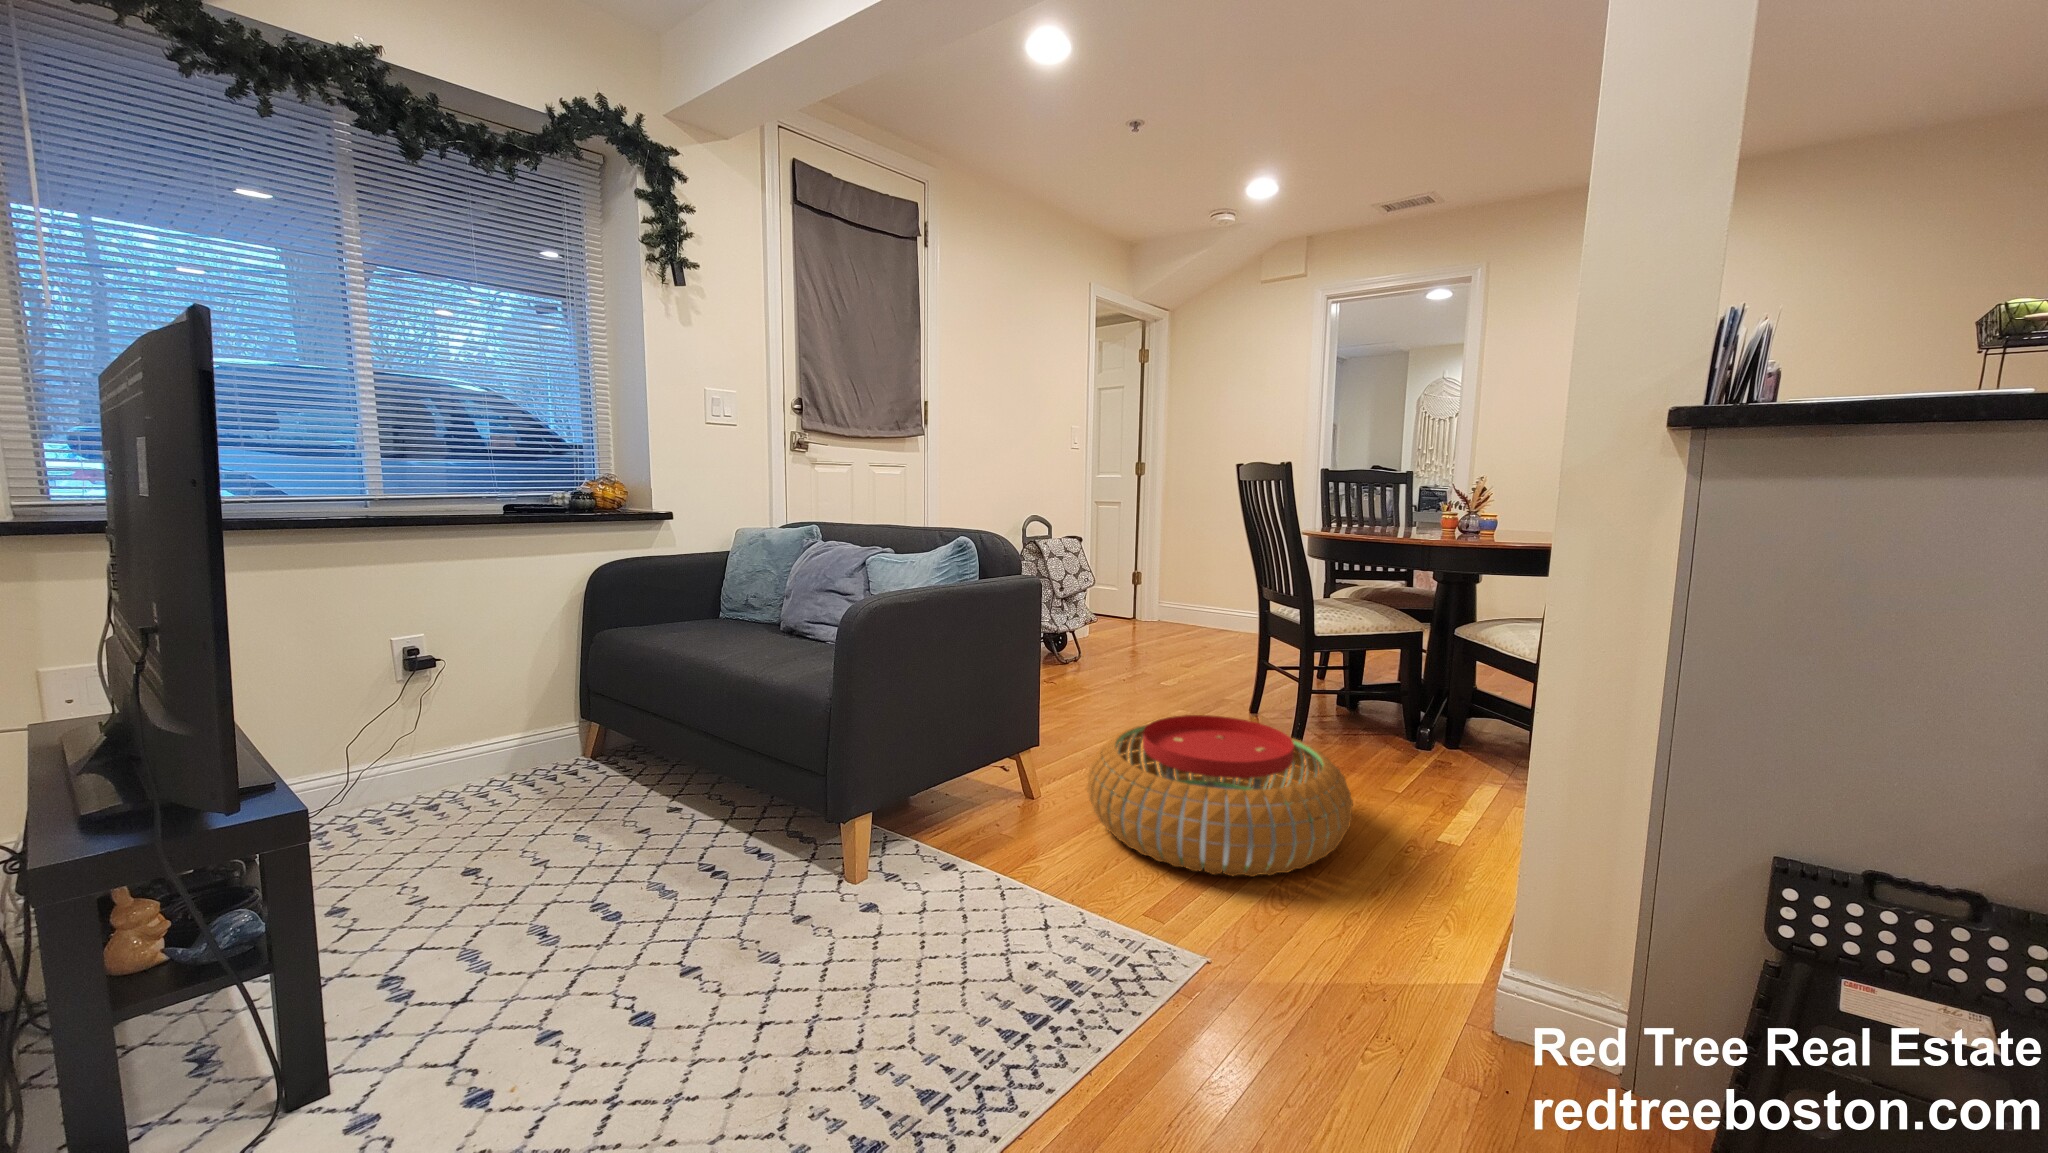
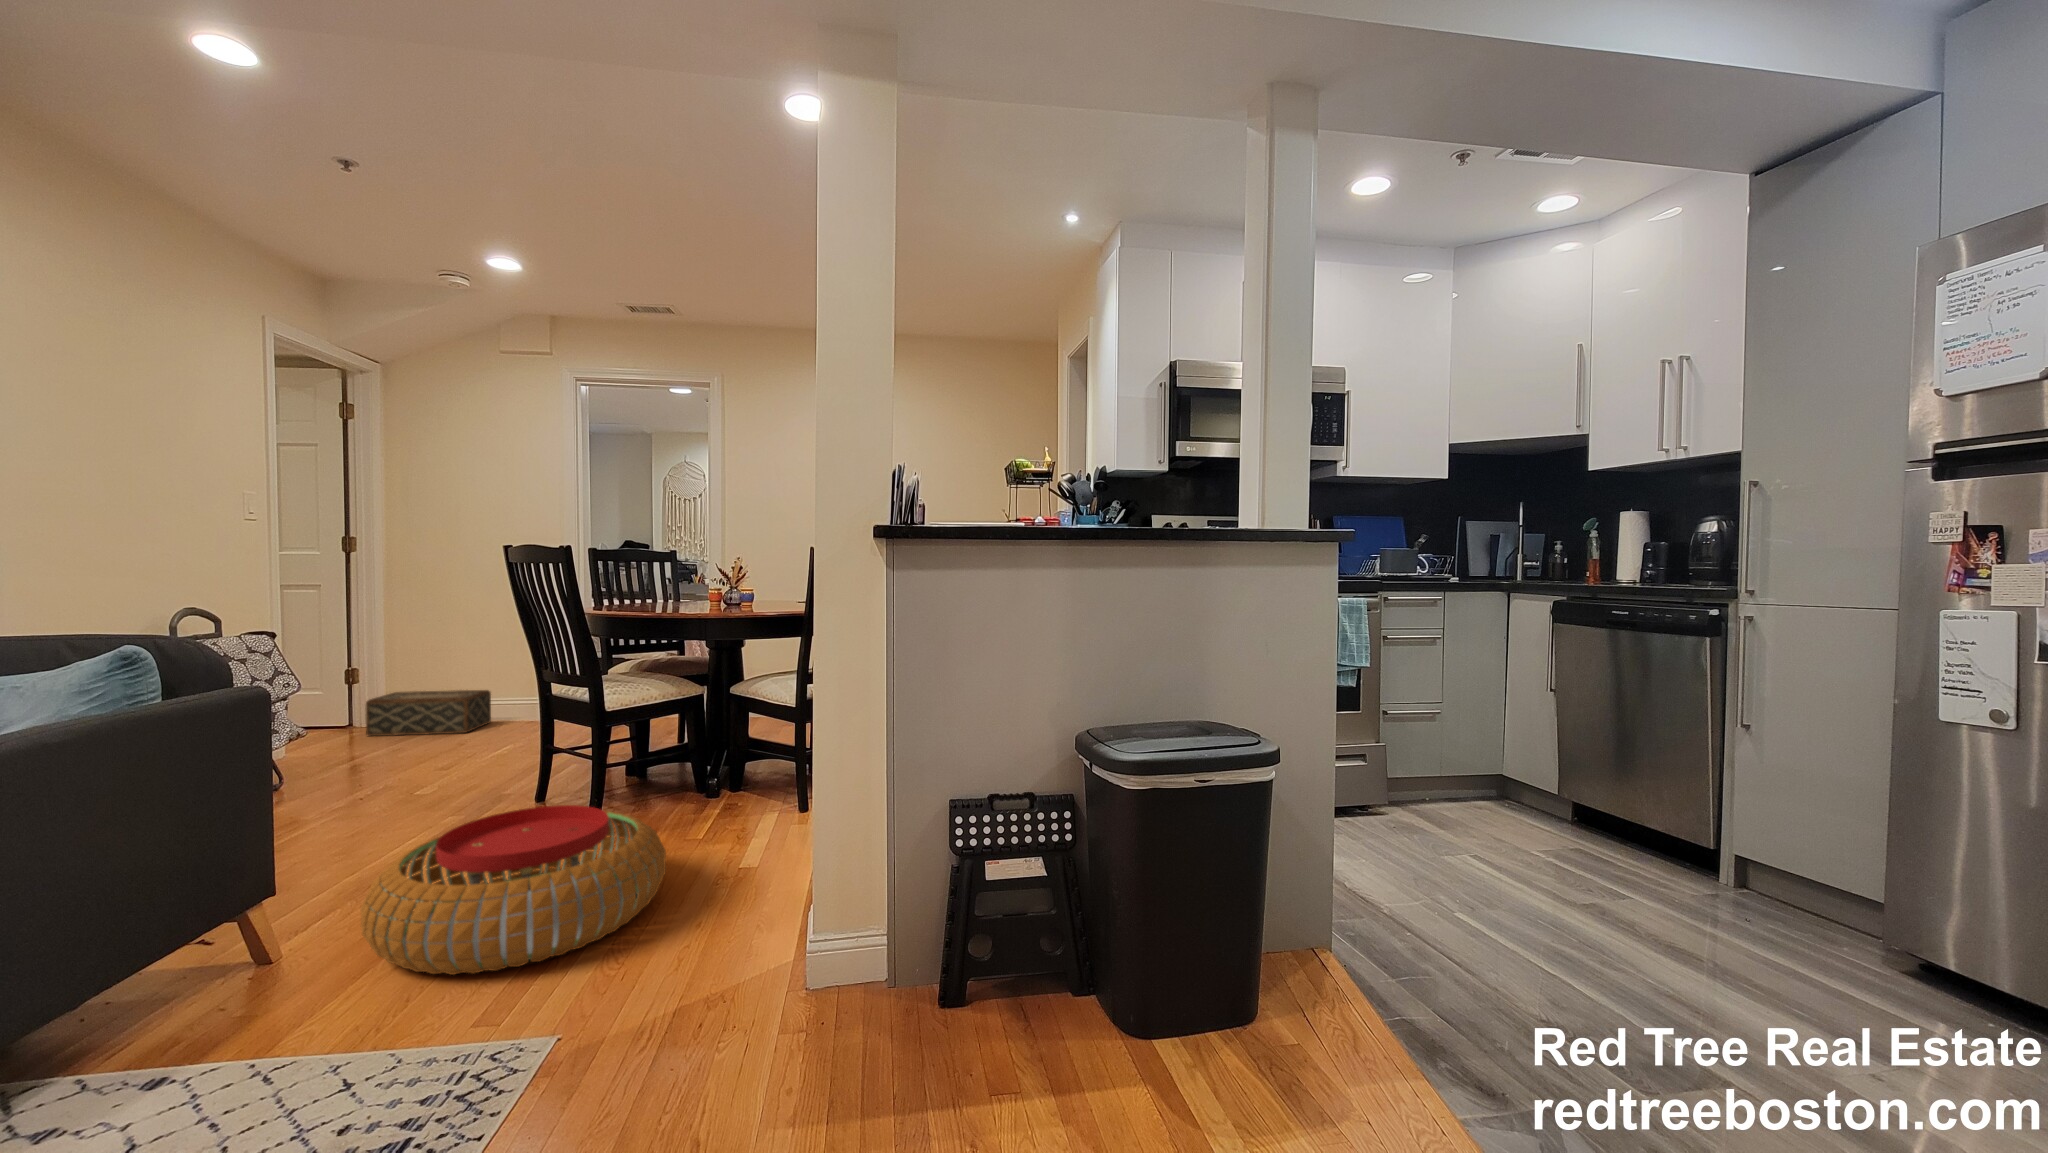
woven basket: none [1143,595,1231,638] -> present [366,690,491,736]

